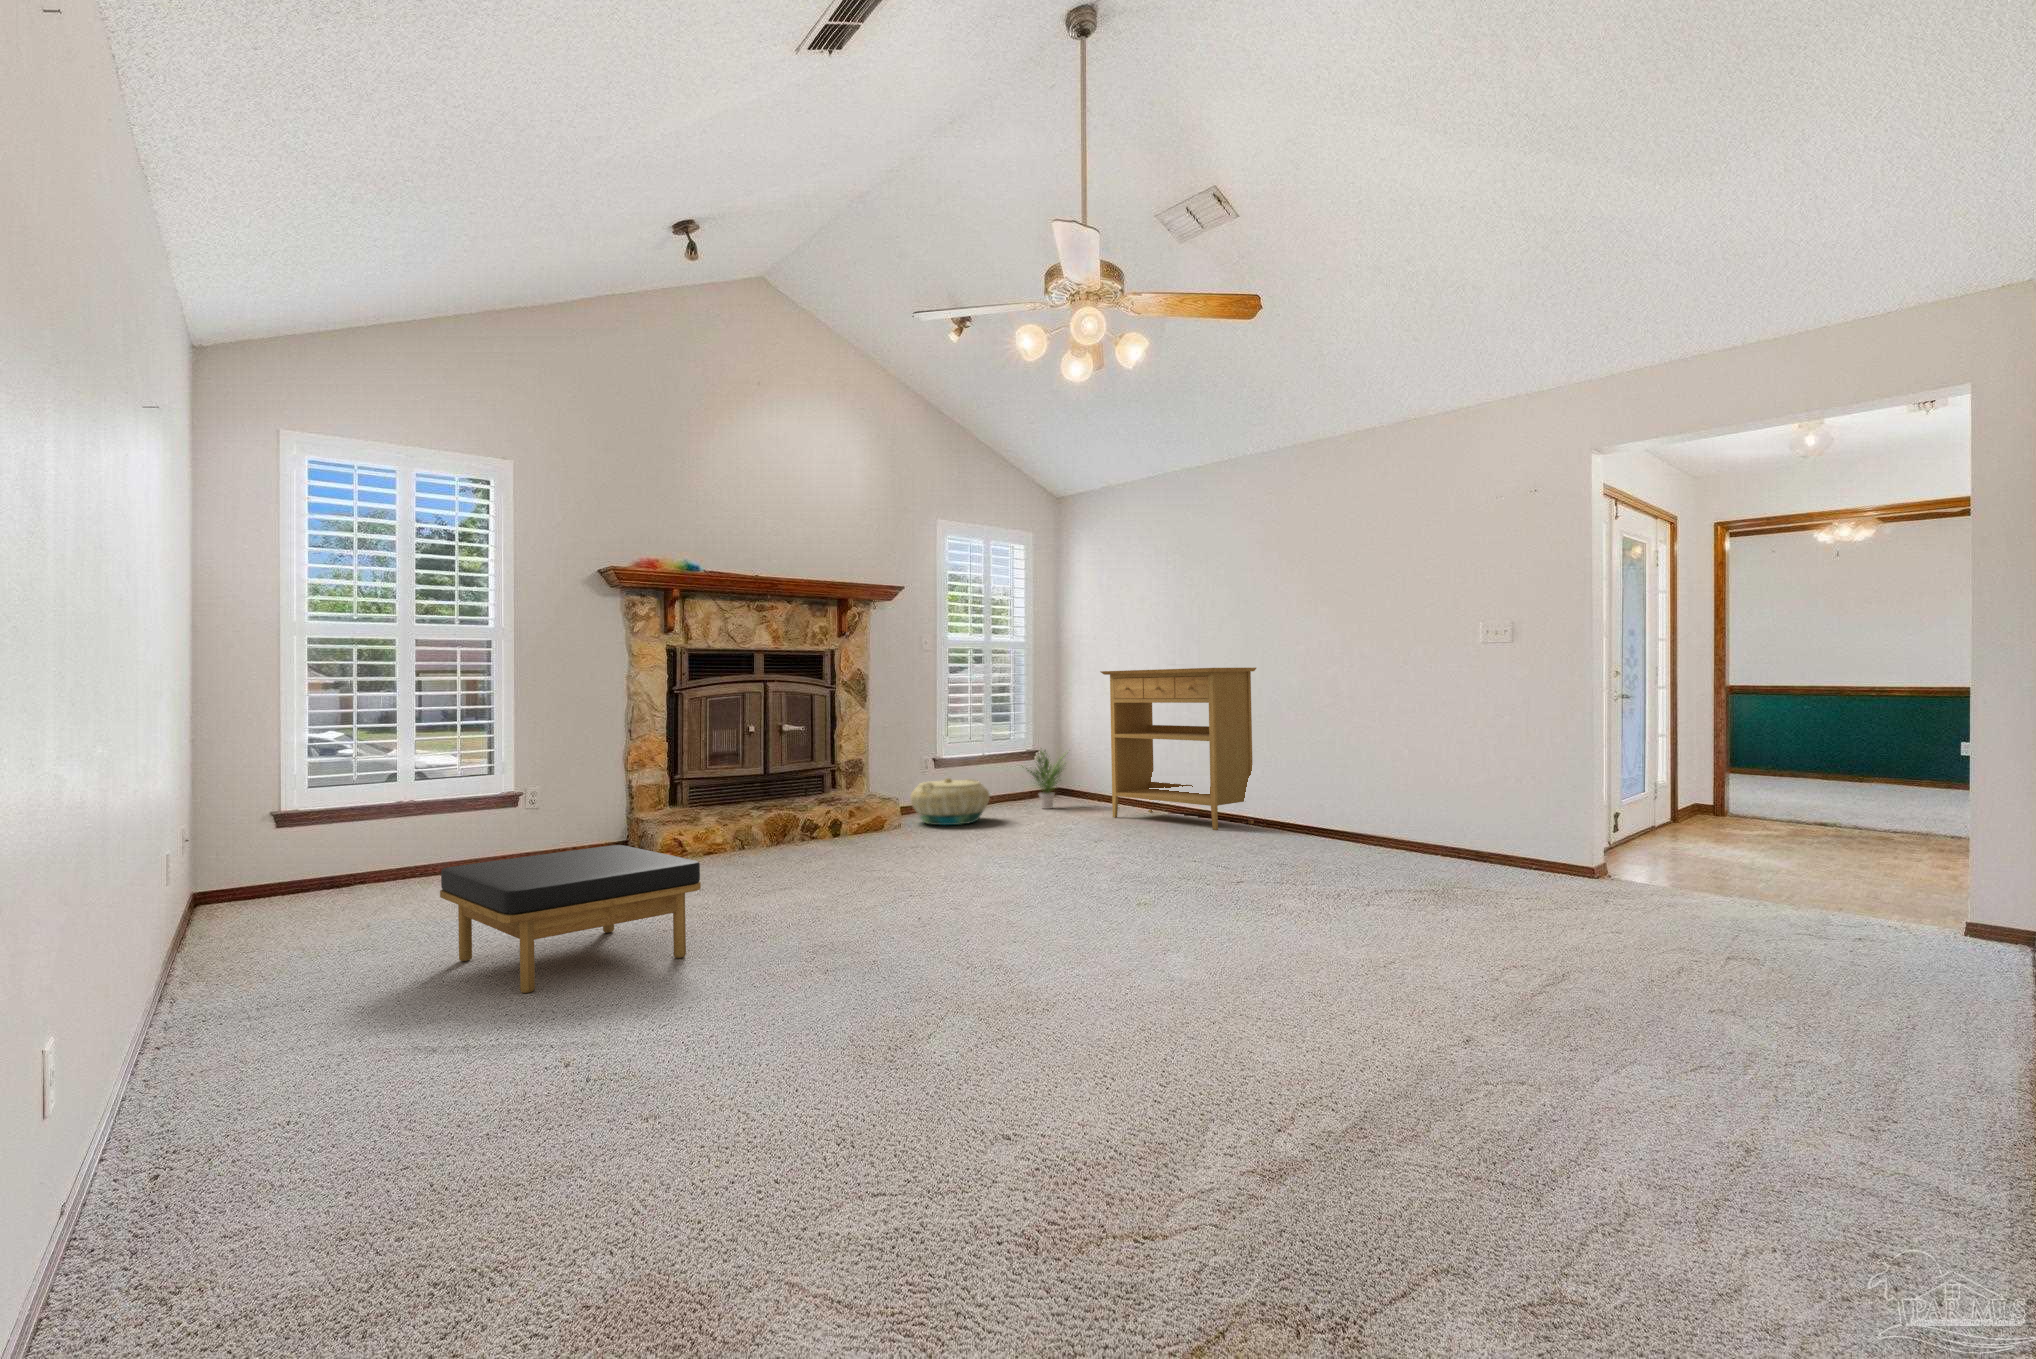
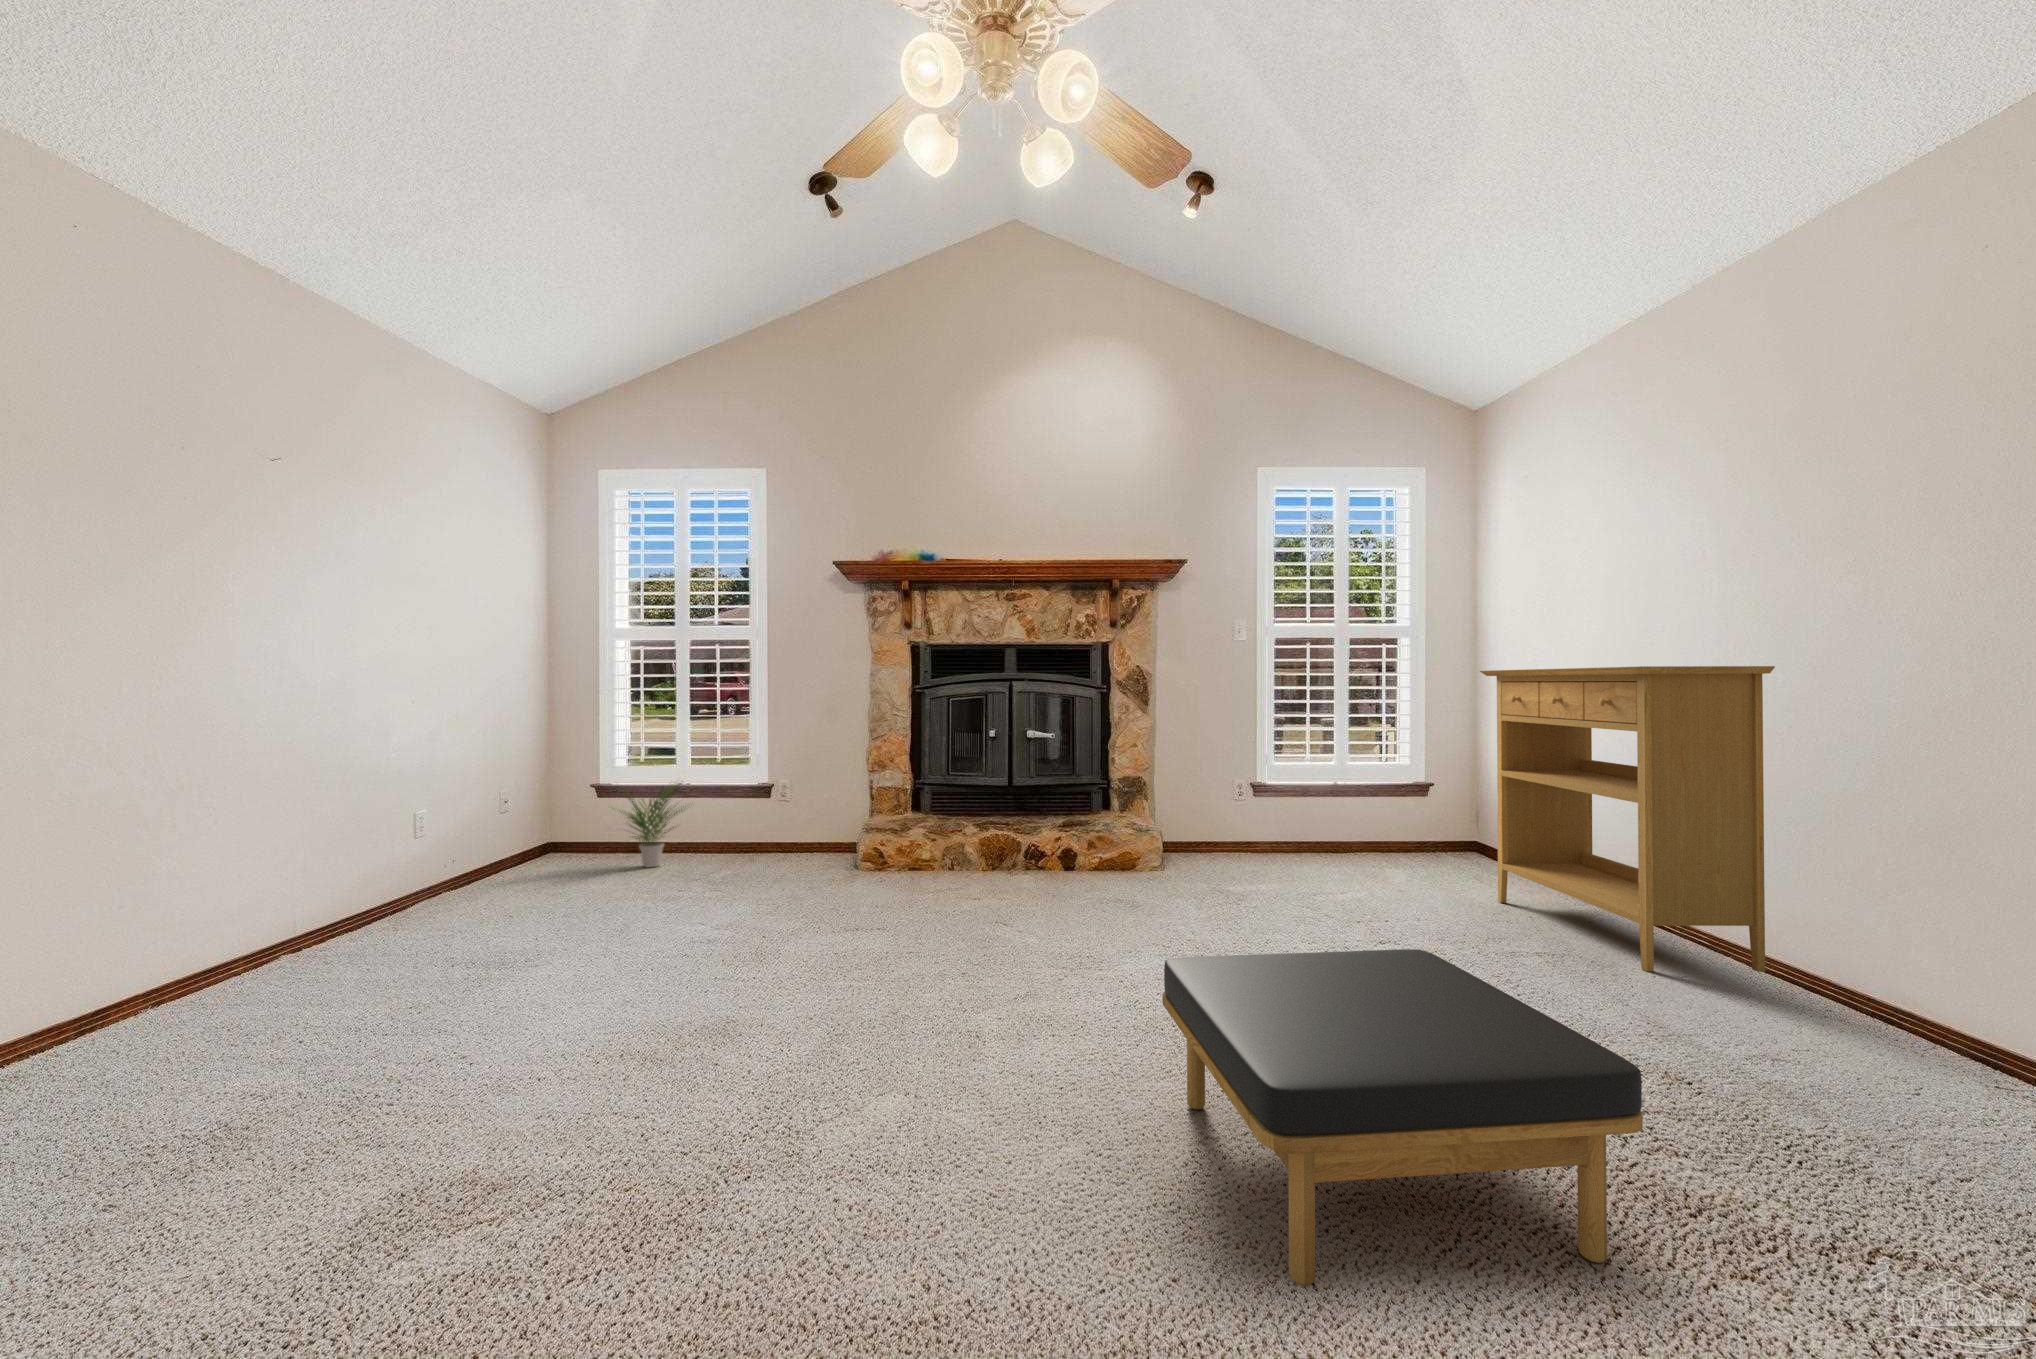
potted plant: present [1022,750,1065,809] -> present [619,785,686,867]
basket: present [910,778,990,825] -> none [1199,810,1307,875]
ottoman: present [440,845,701,993] -> present [1162,949,1643,1286]

